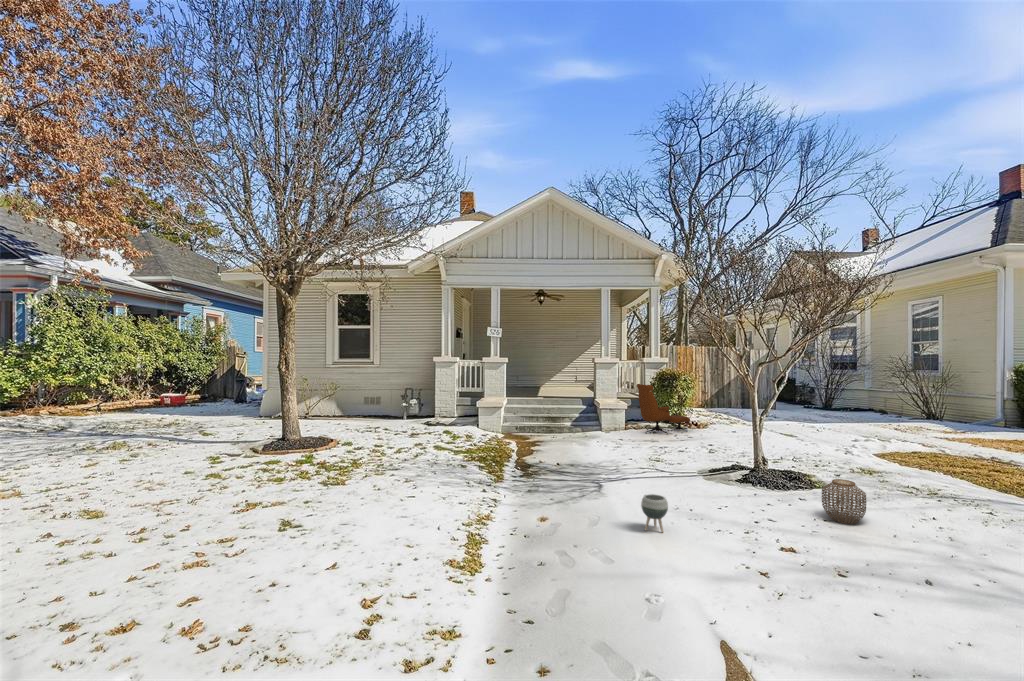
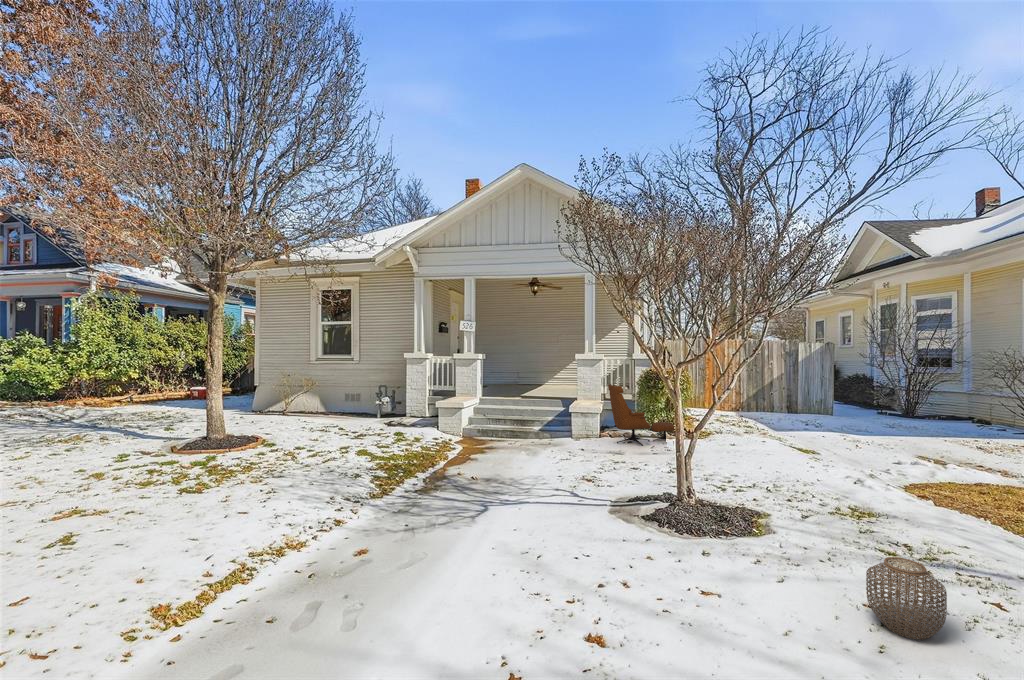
woven basket: present [822,479,866,524] -> present [866,557,947,640]
planter: present [641,494,668,533] -> none [388,552,425,611]

